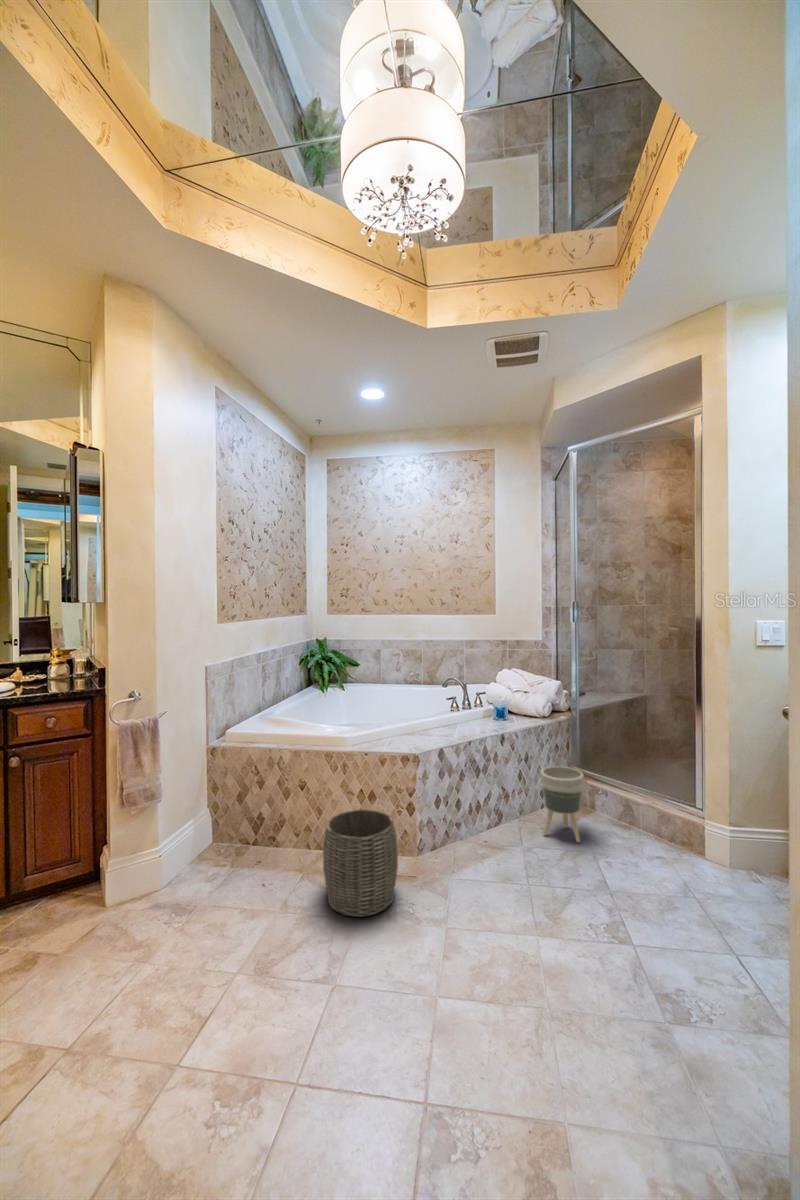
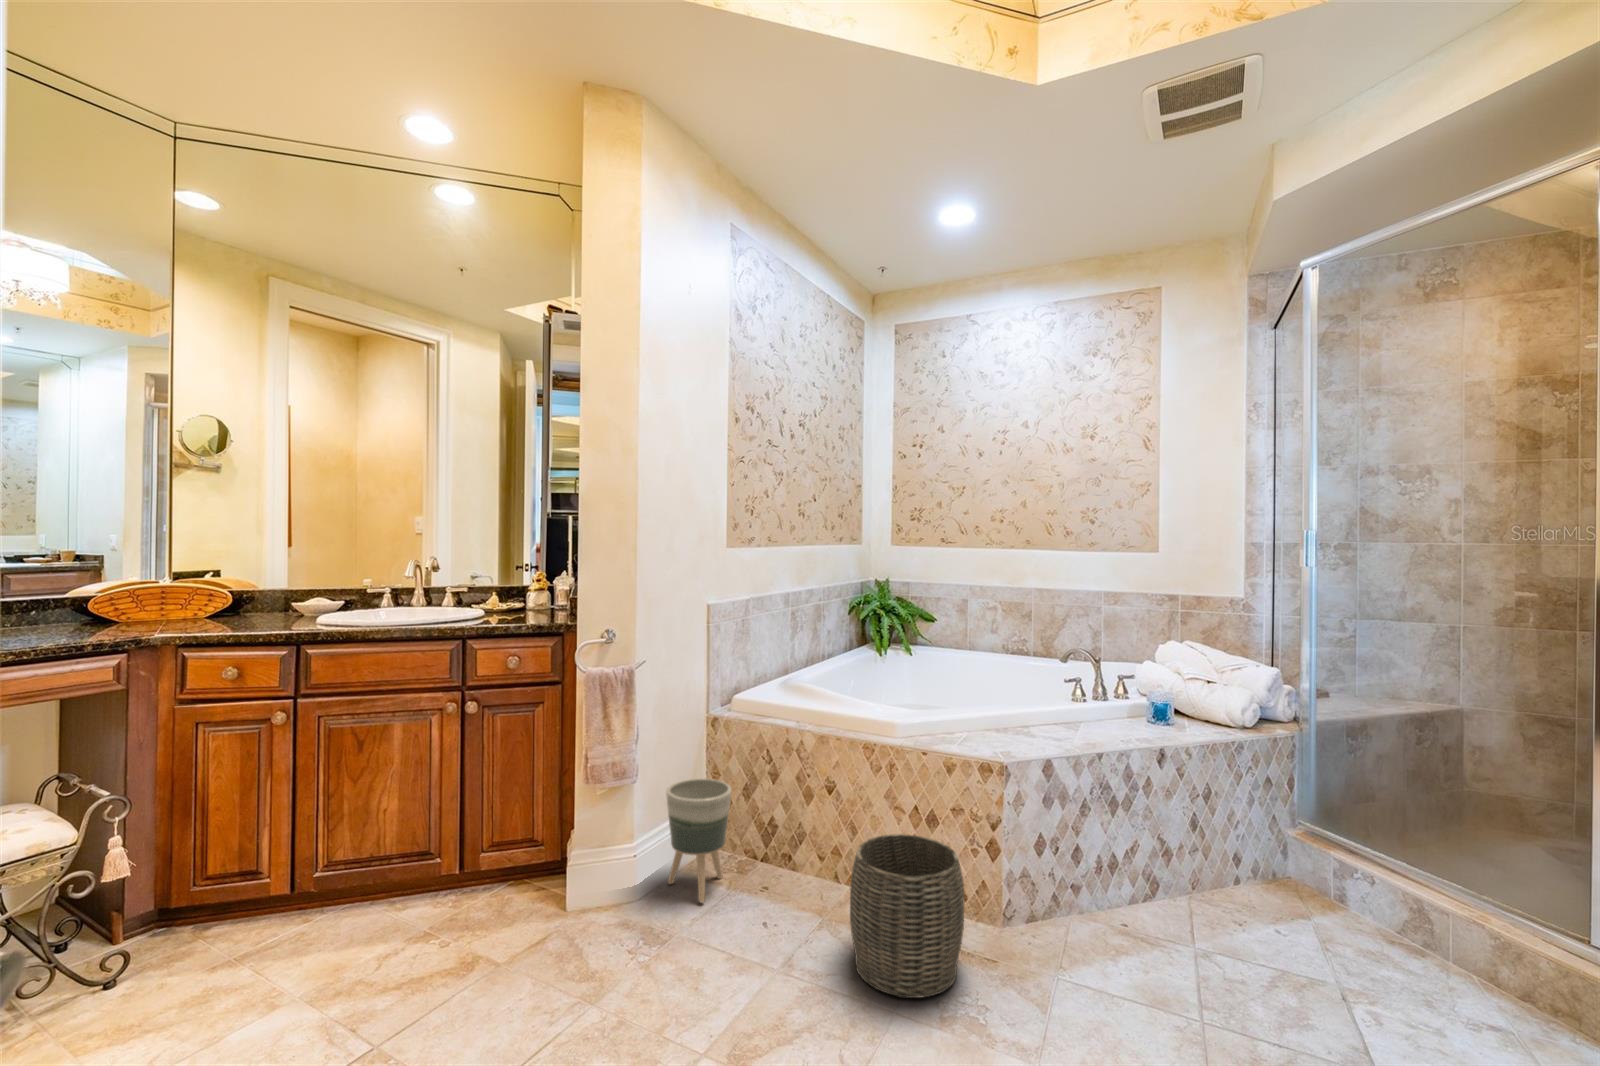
planter: present [541,766,584,842] -> present [666,779,732,902]

